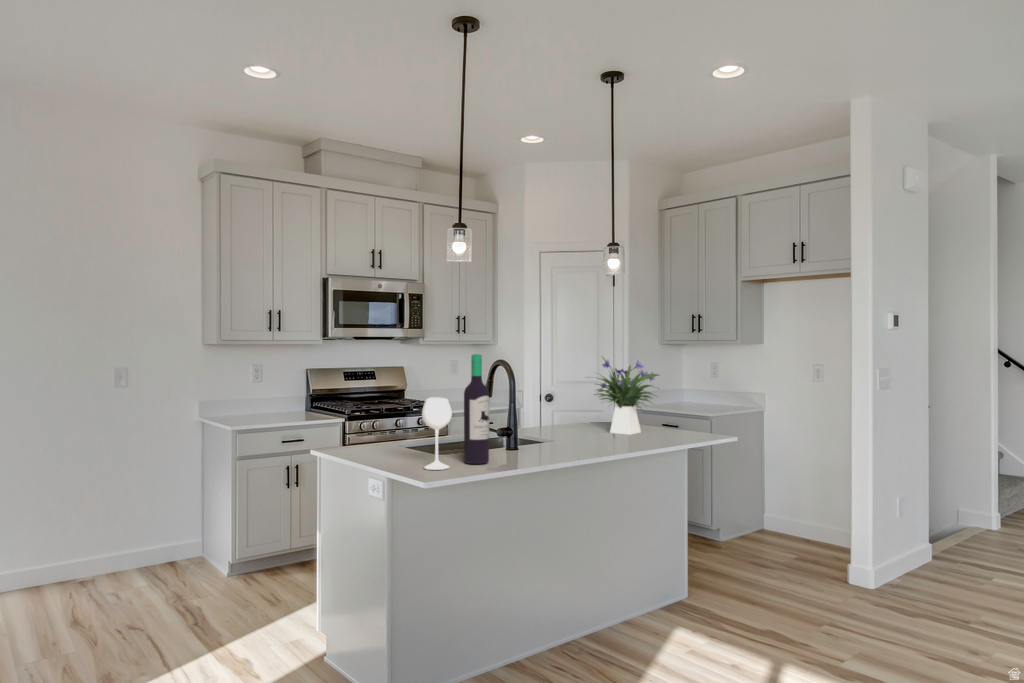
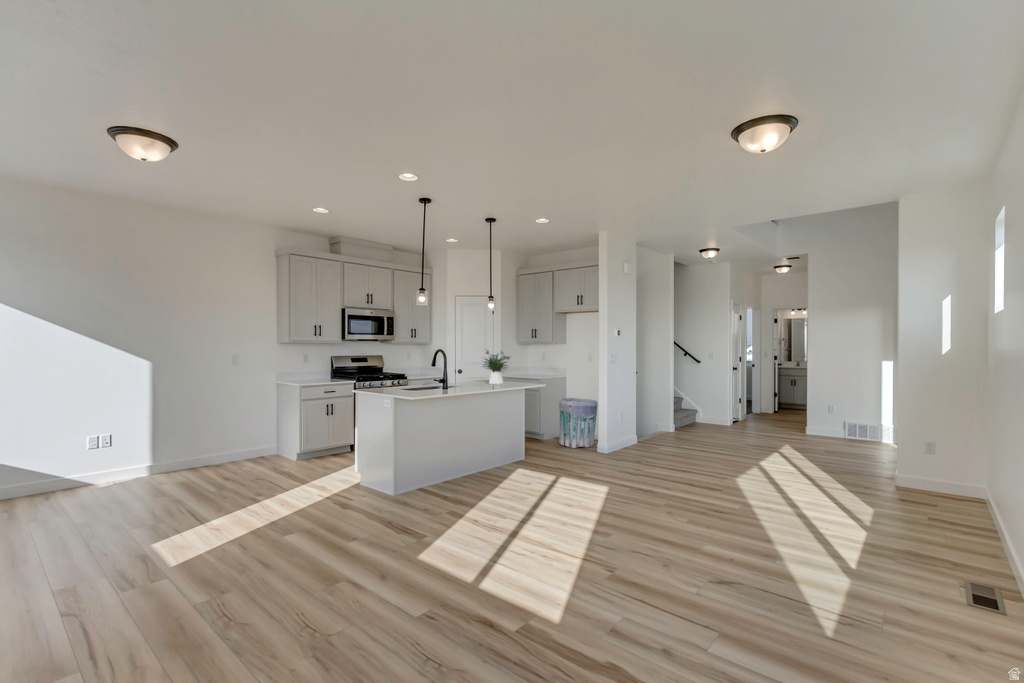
wine bottle: present [422,354,490,470] -> none [409,346,437,394]
trash can: none [756,456,843,567] -> present [559,398,598,448]

